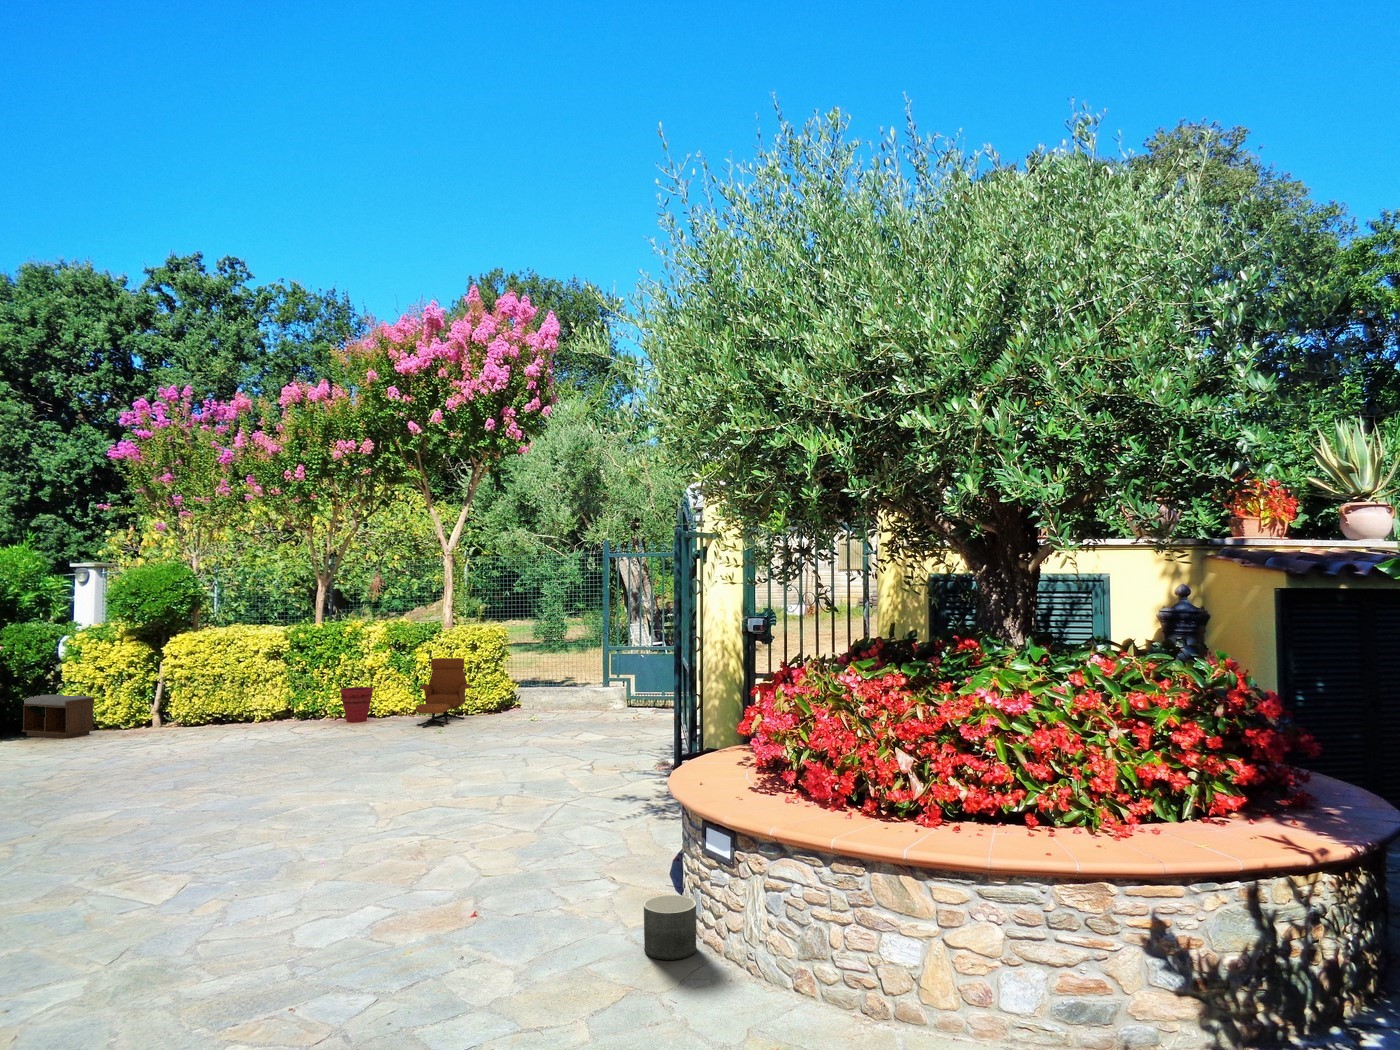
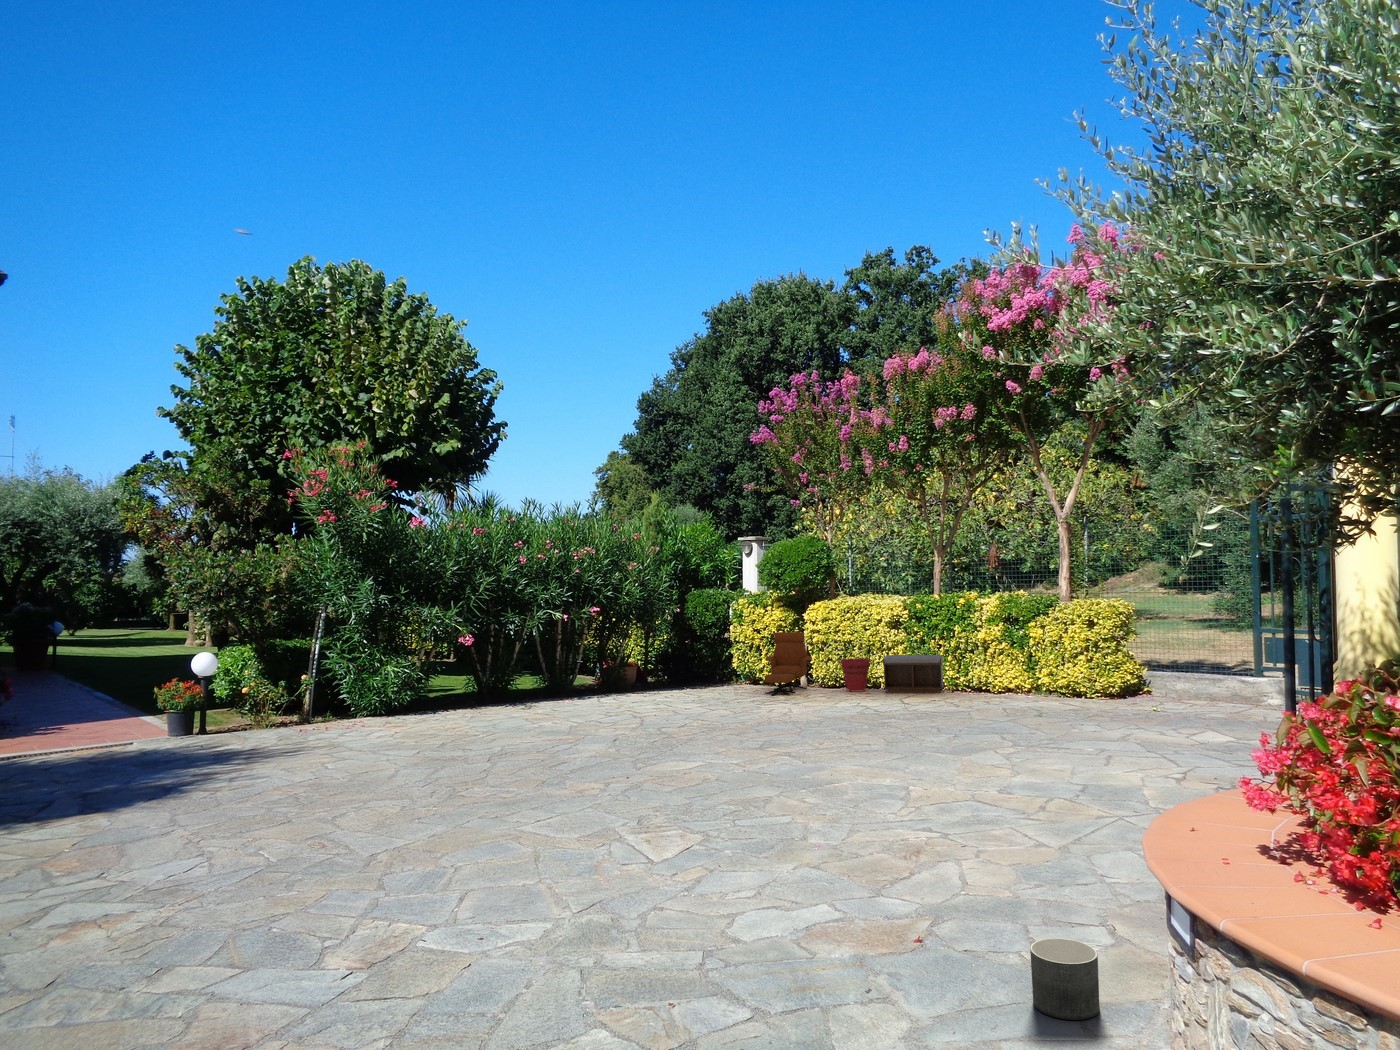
lounge chair: present [416,658,472,728] -> present [764,632,812,696]
bucket: present [340,687,373,722] -> present [840,658,870,692]
bench: present [22,695,94,739] -> present [883,655,944,693]

